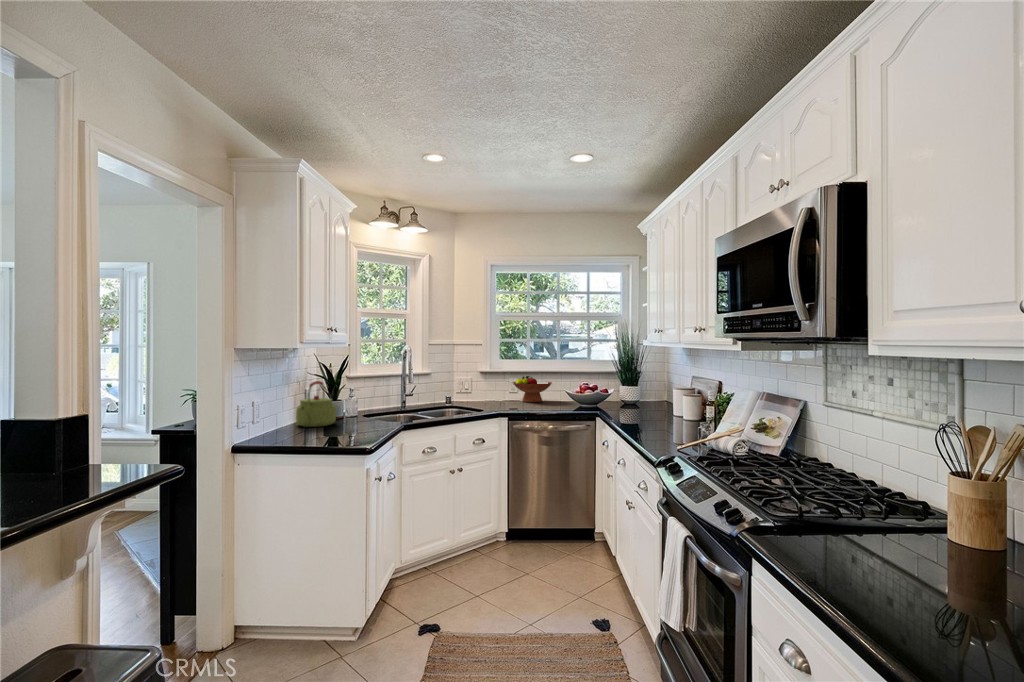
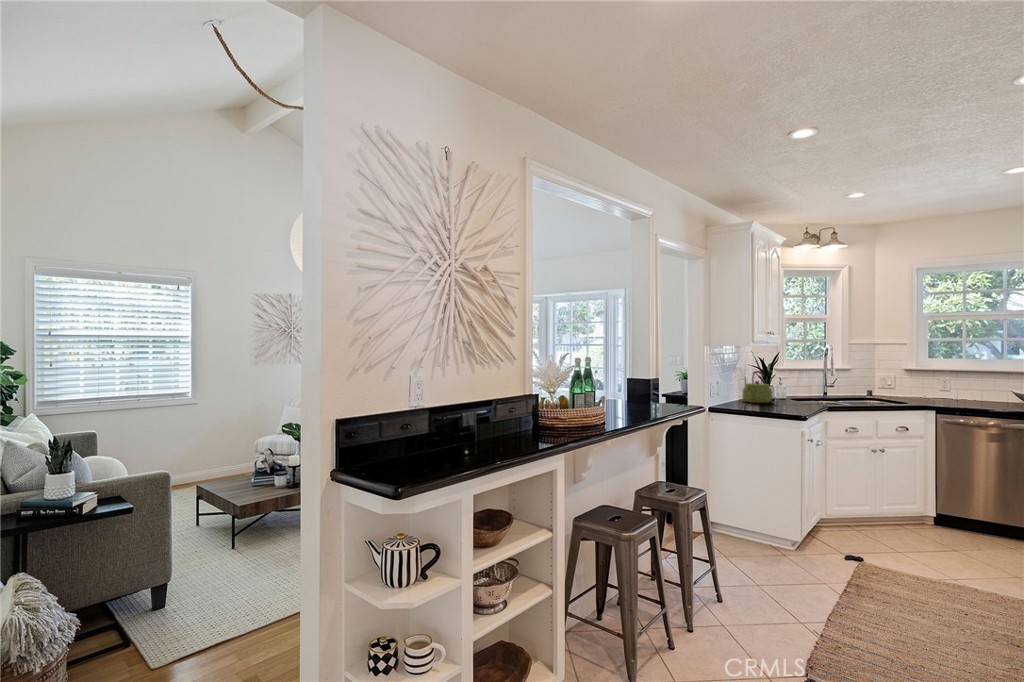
fruit bowl: present [513,376,552,402] -> none [944,374,996,401]

